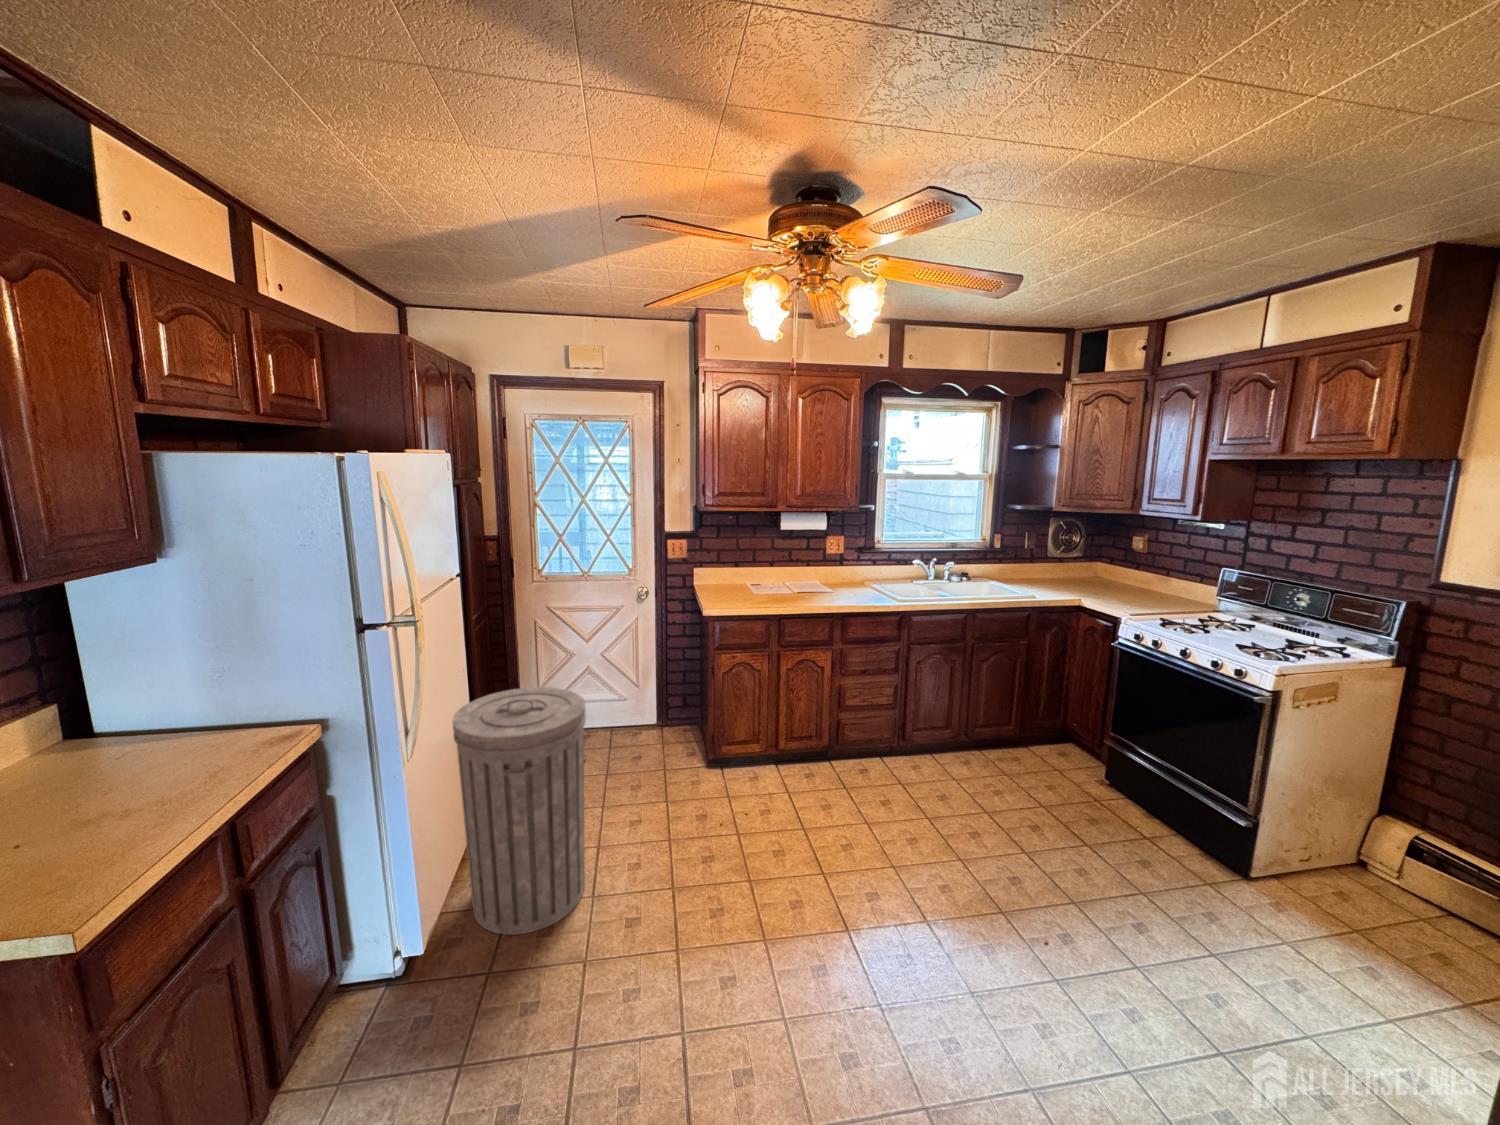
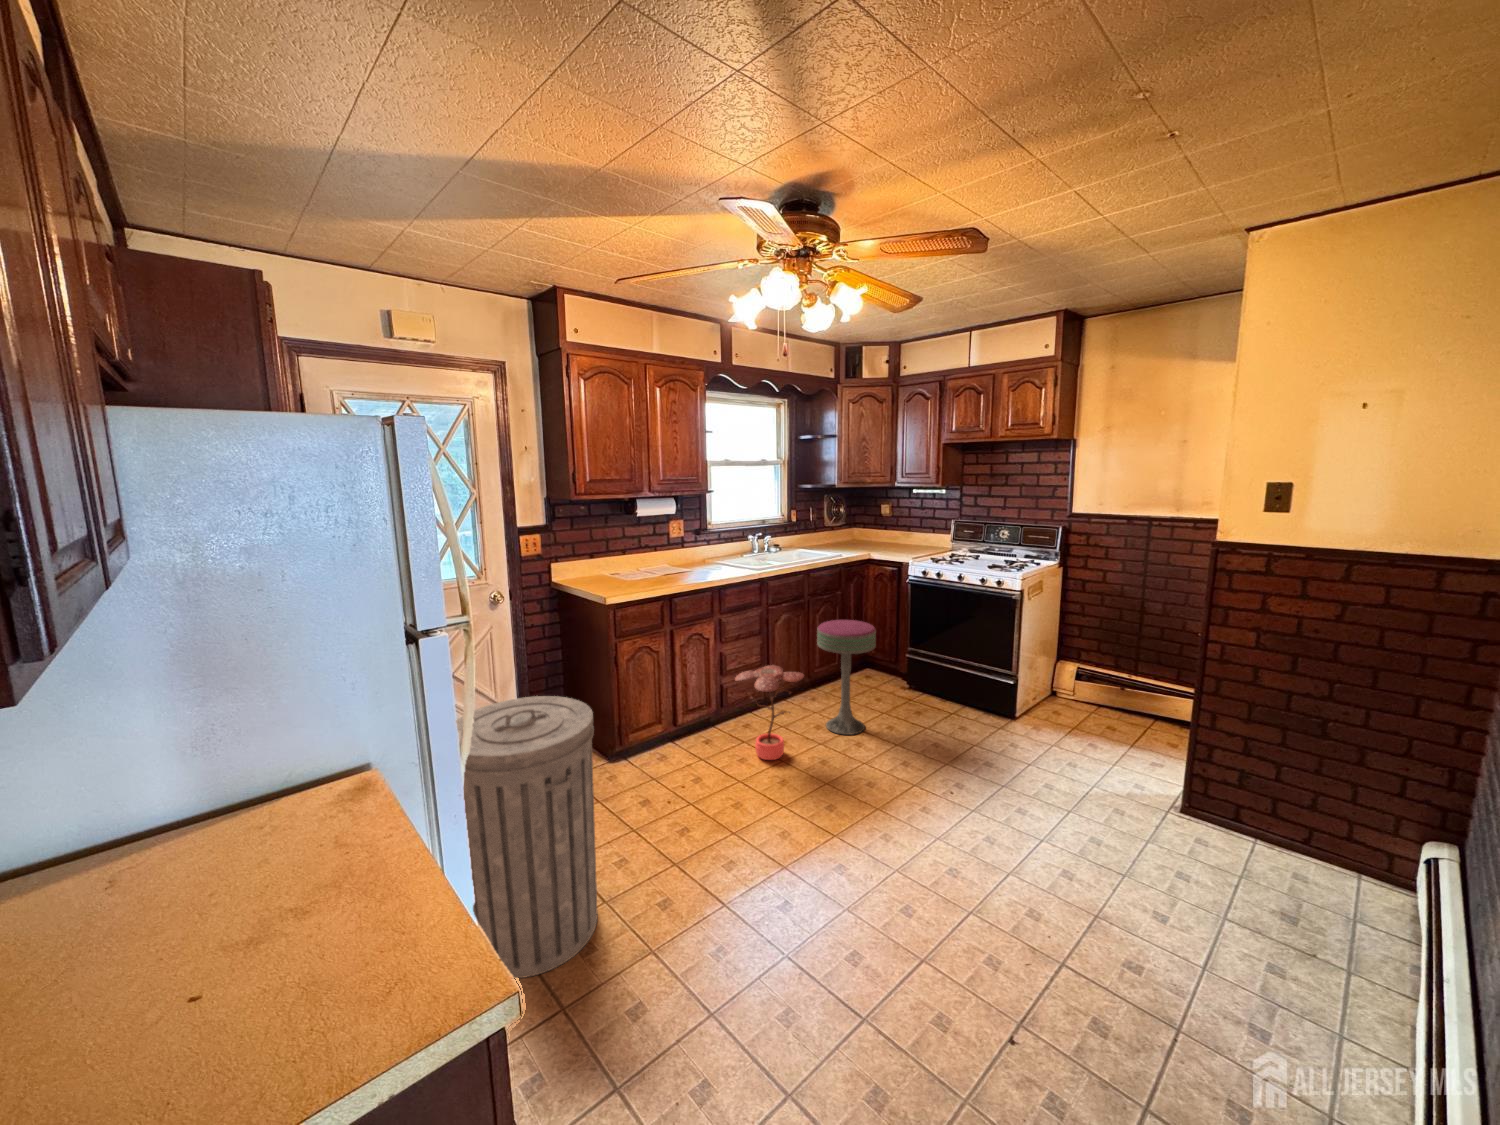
bar stool: none [942,675,1021,821] -> present [817,620,876,735]
potted plant: none [823,711,899,819] -> present [735,665,804,760]

